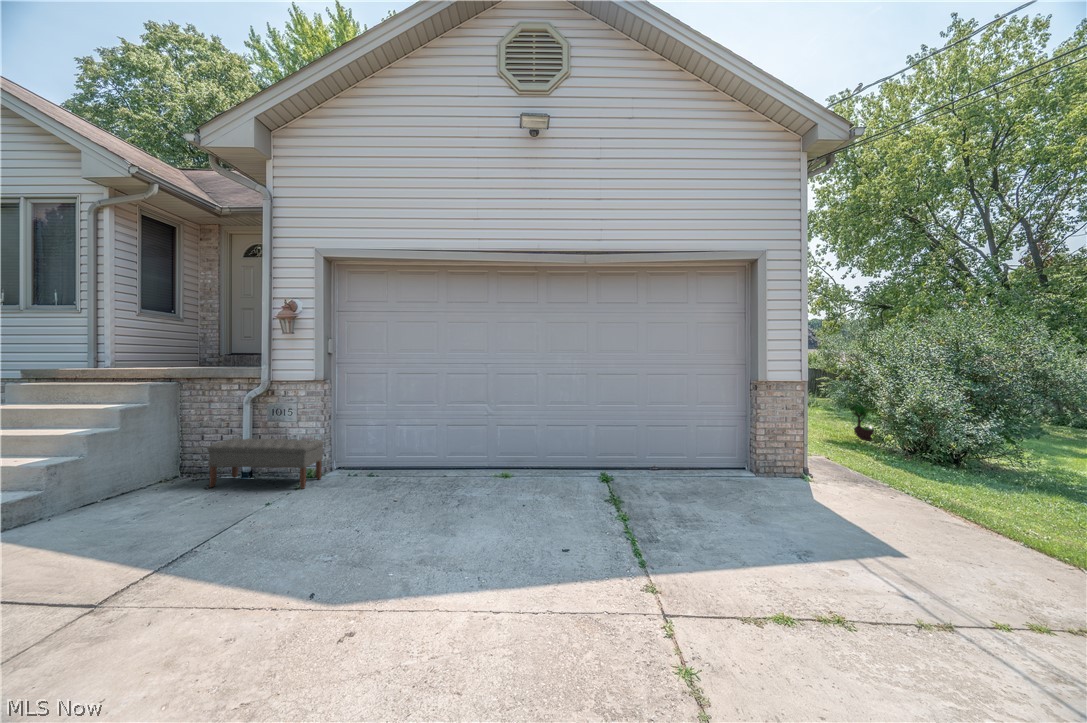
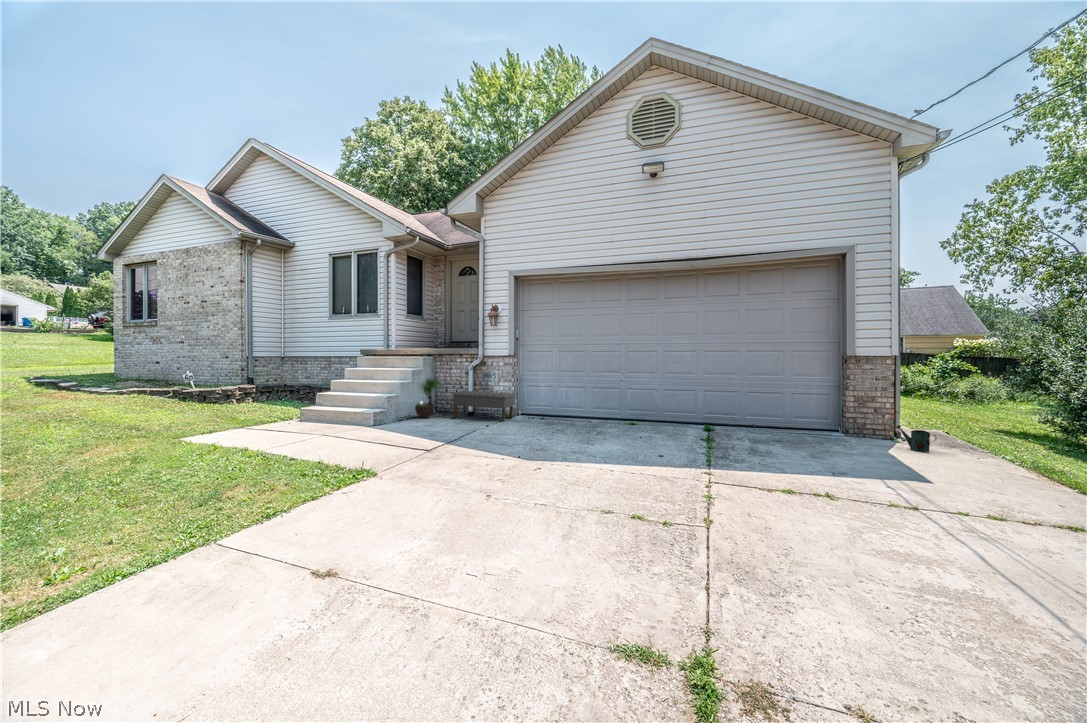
potted tree: present [848,402,874,441] -> present [415,378,438,418]
watering can: none [805,459,850,491] -> present [896,425,937,452]

